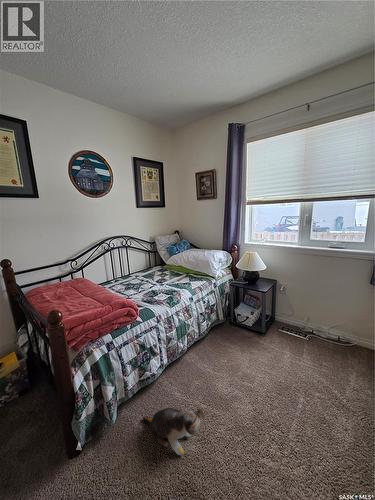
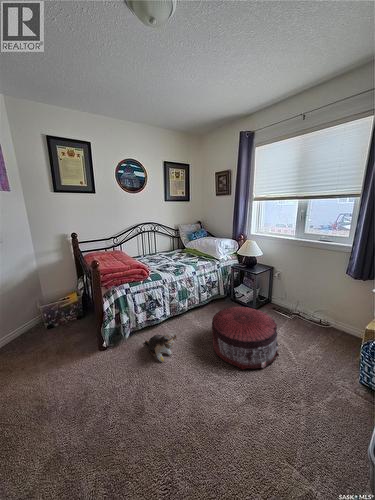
pouf: none [234,337,329,439] -> present [212,307,279,369]

